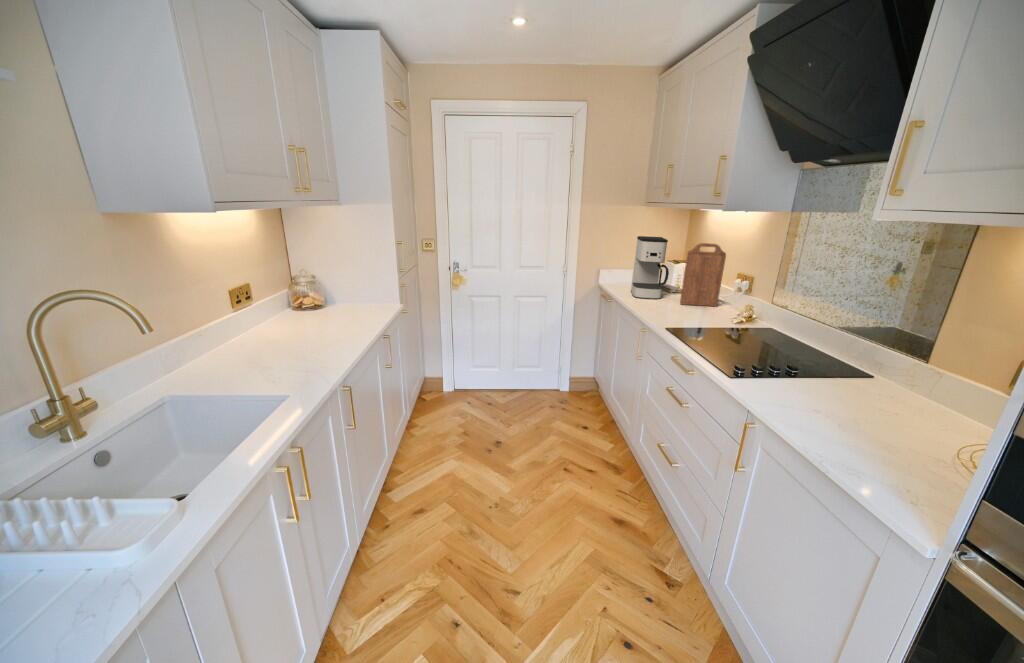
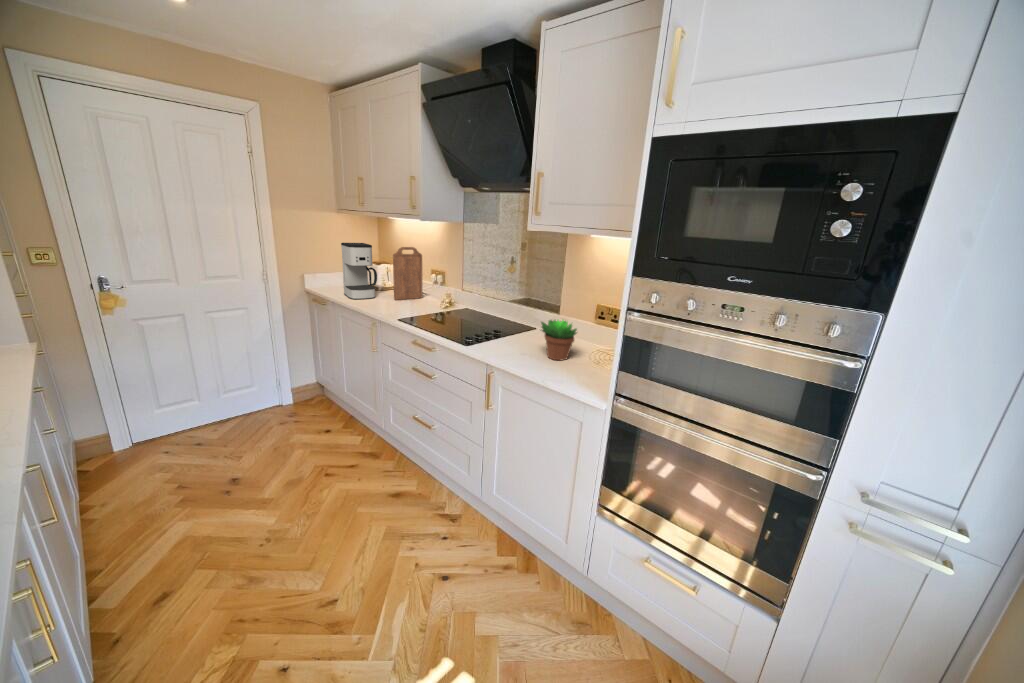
succulent plant: none [842,363,923,435] -> present [541,320,577,360]

